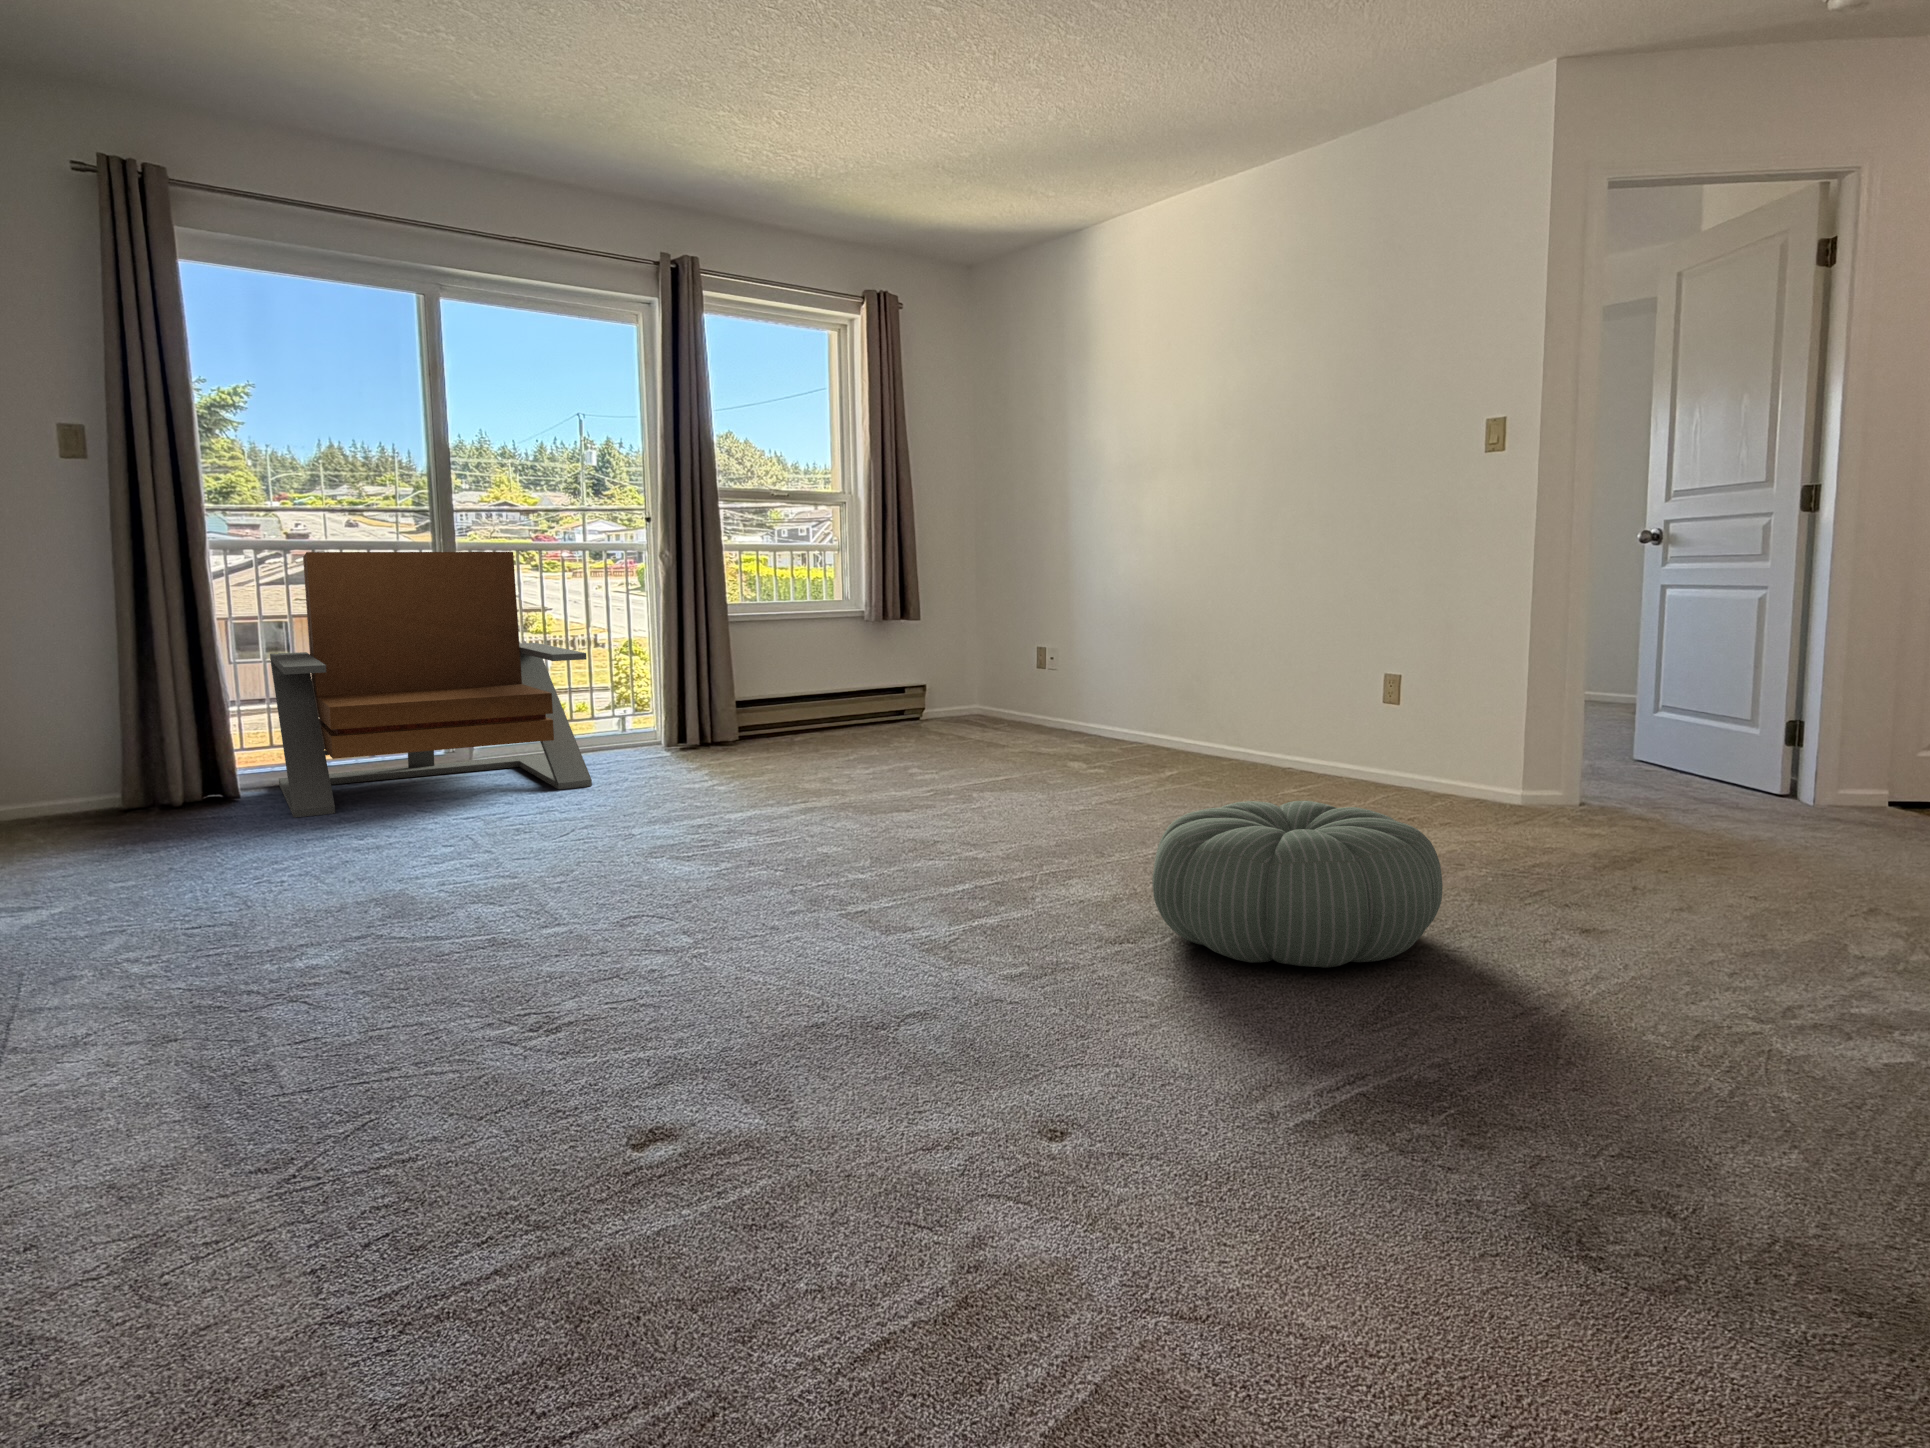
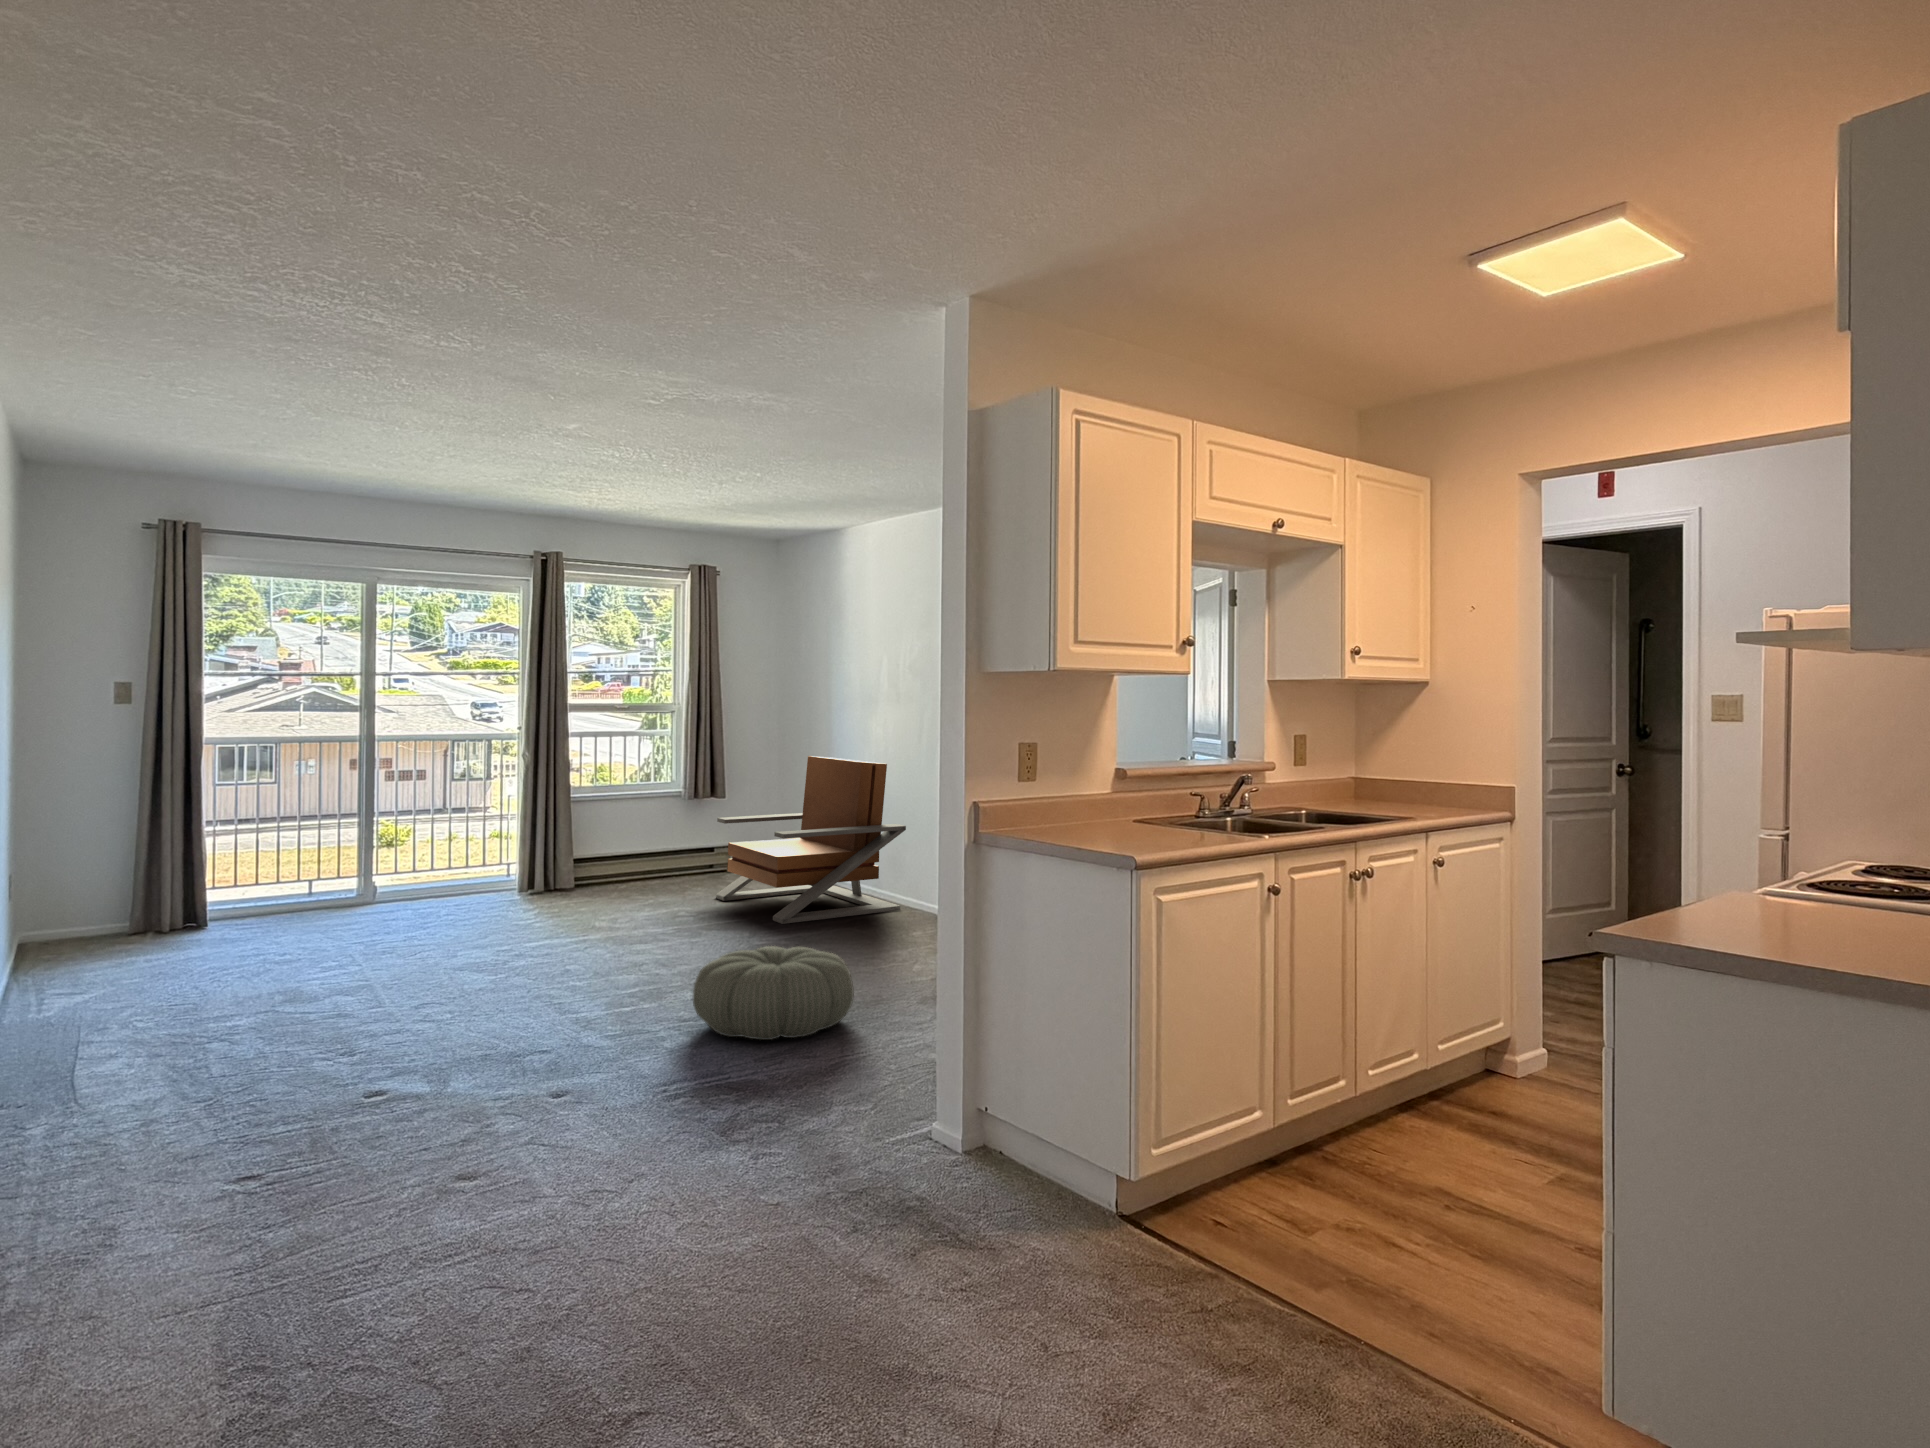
lounge chair: present [270,552,592,818] -> present [716,756,906,924]

